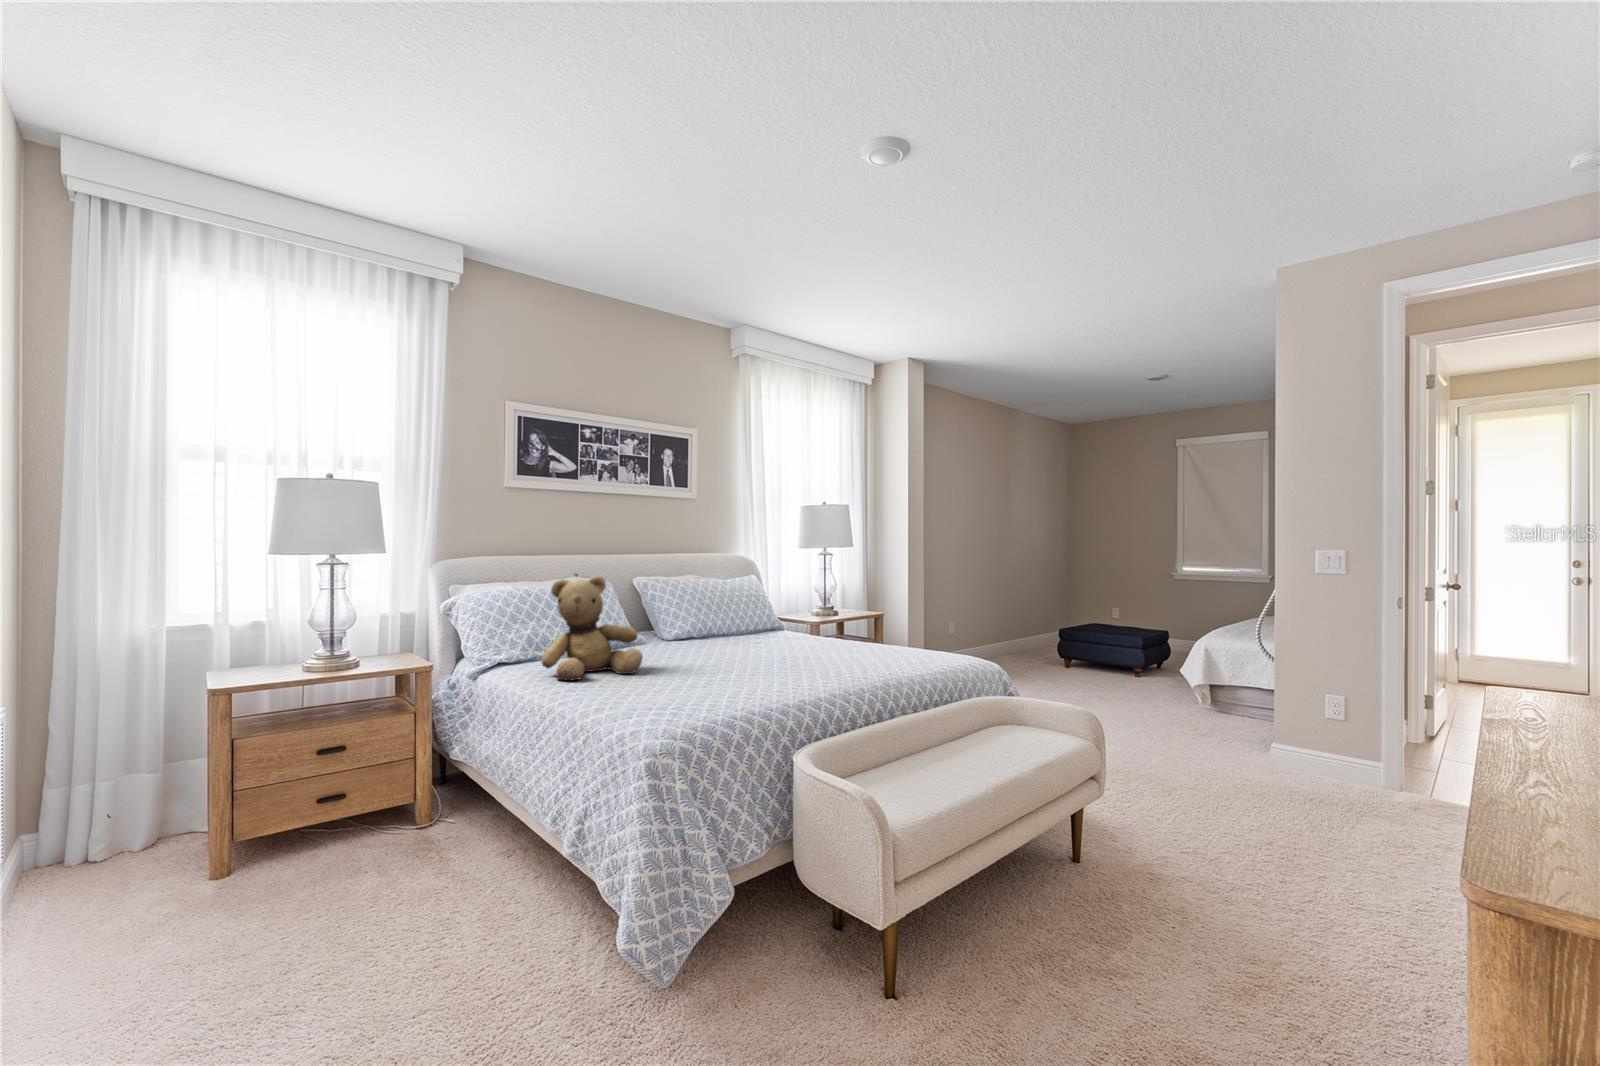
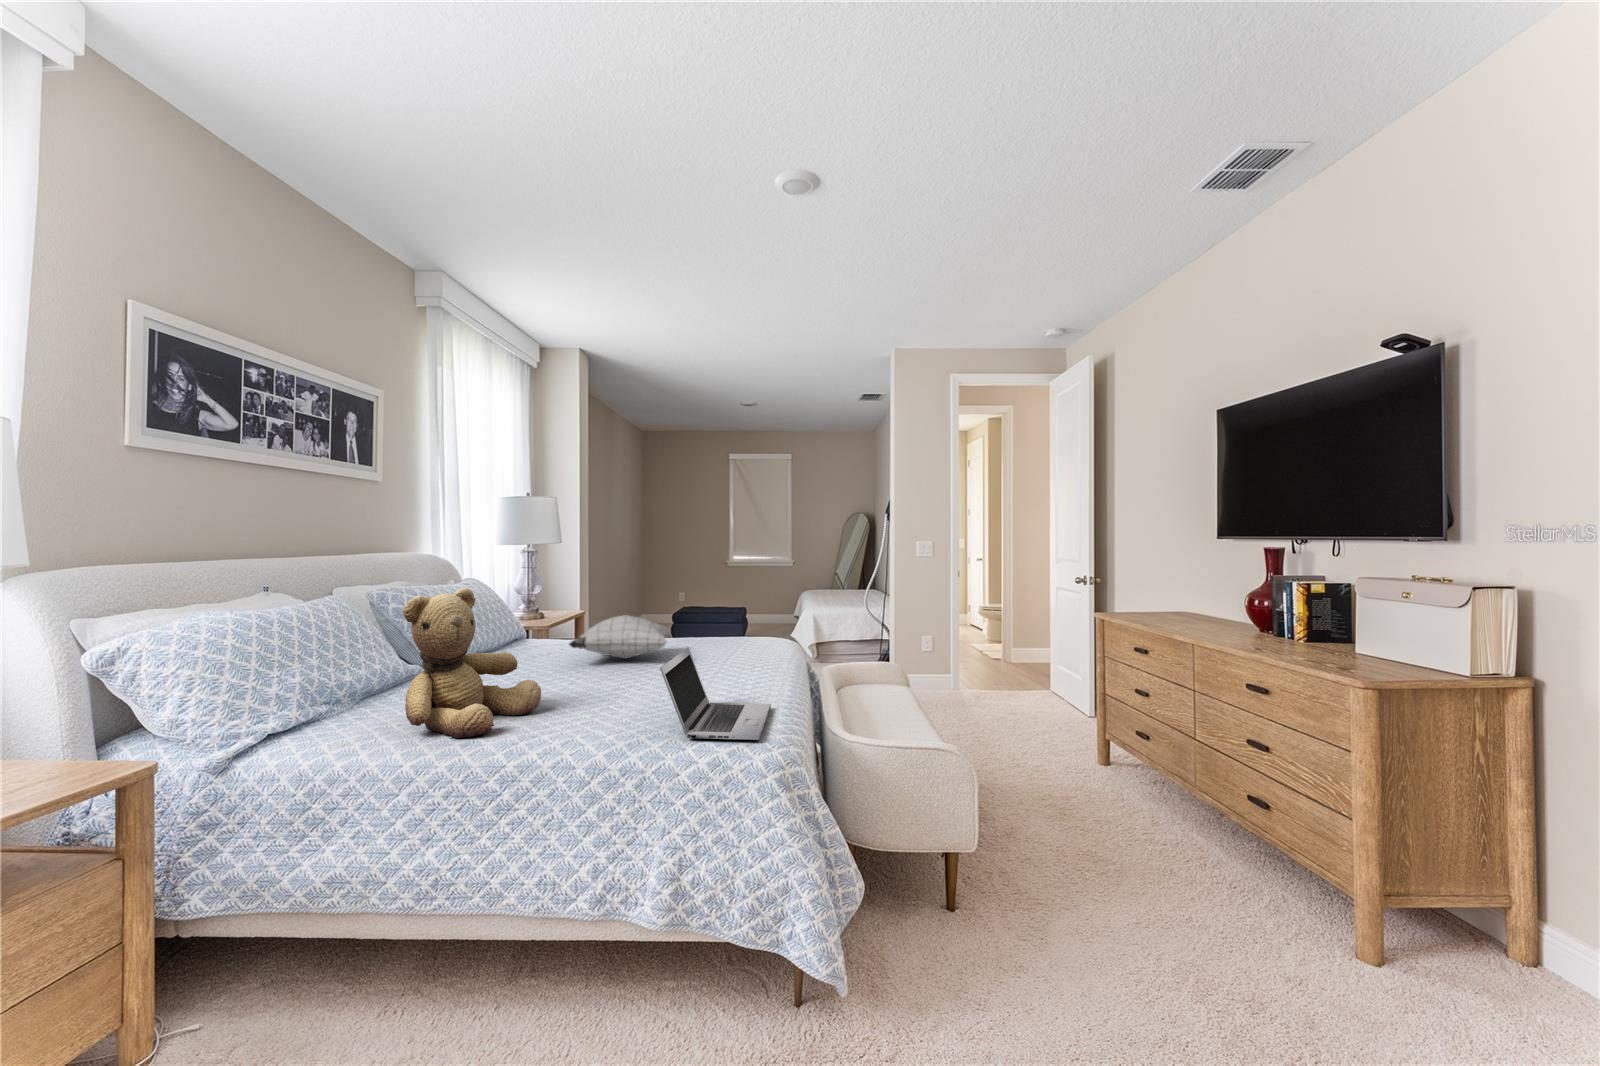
pillow: none [740,610,854,650] -> present [569,615,670,658]
laptop: none [642,634,777,716] -> present [660,647,771,740]

